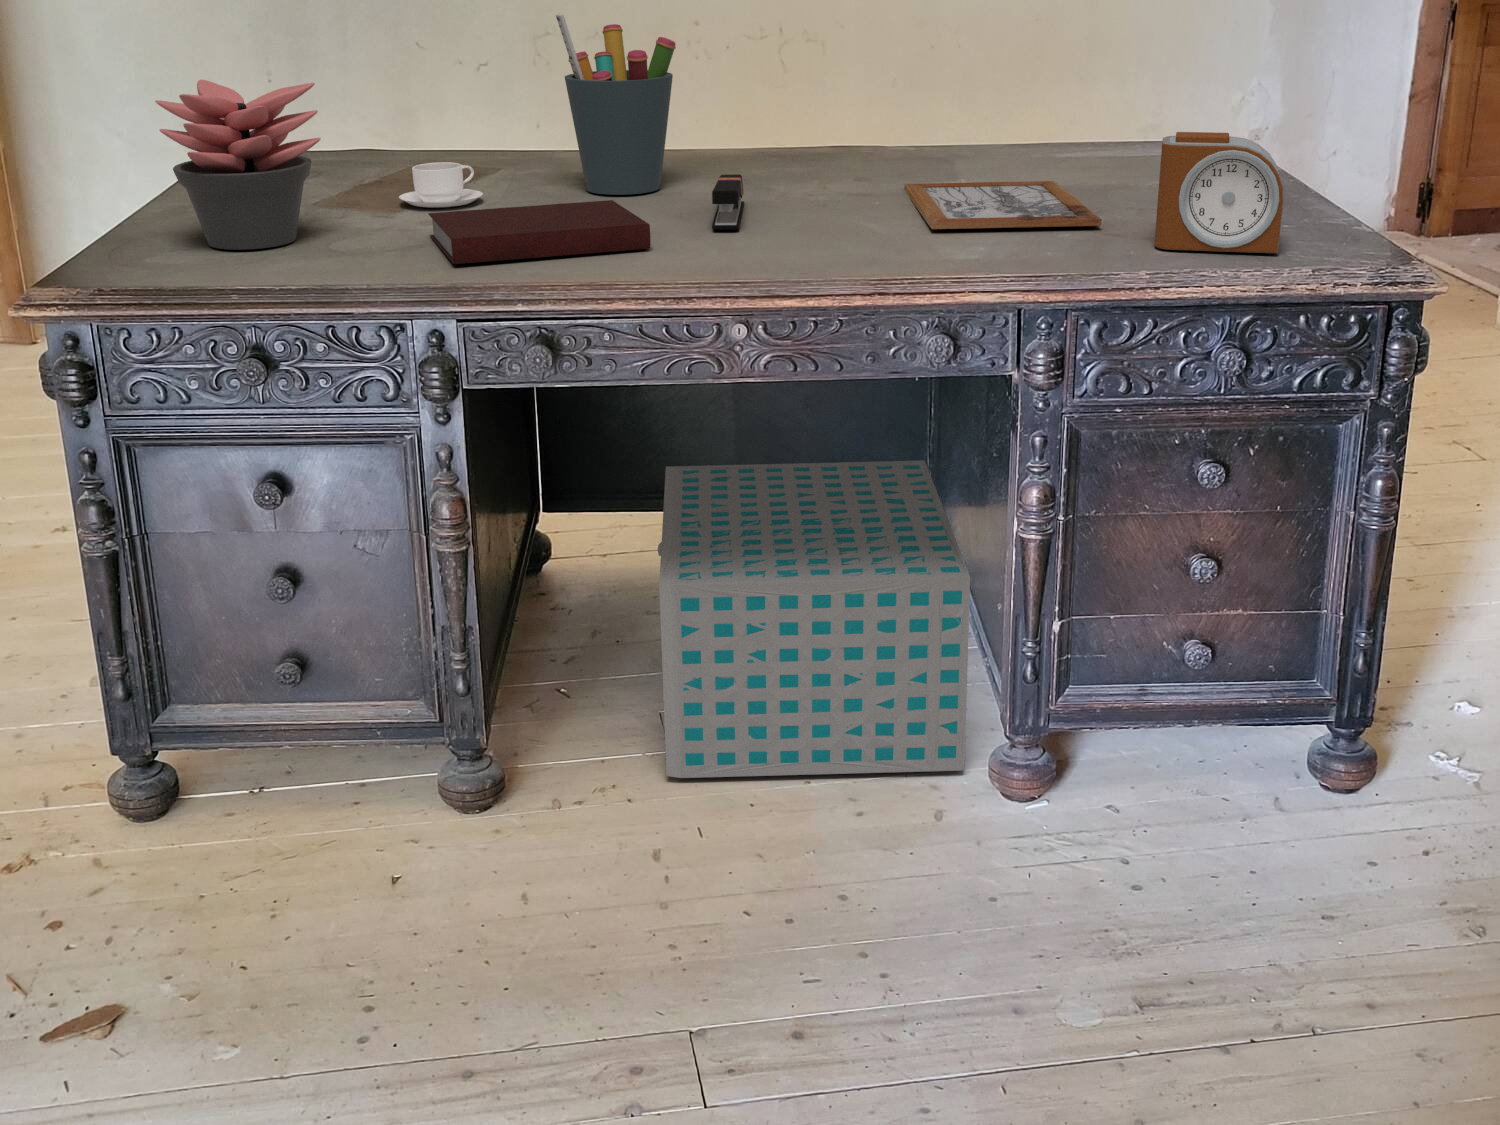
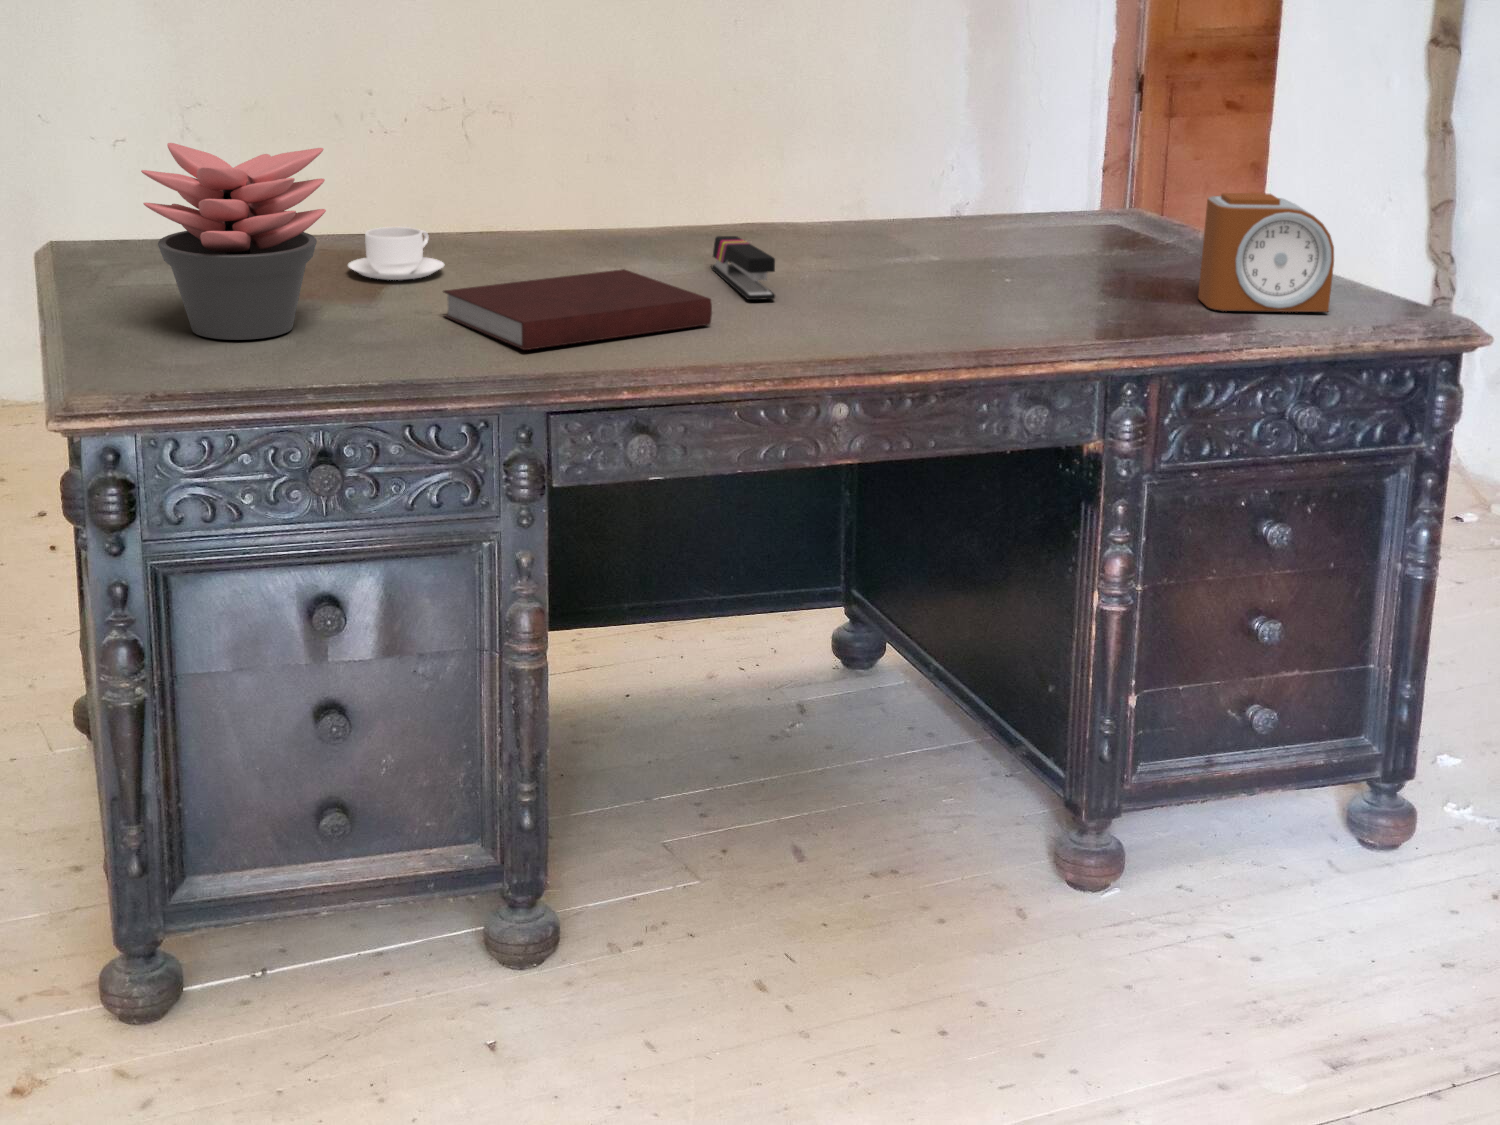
pen holder: present [556,14,676,195] -> none [519,60,642,259]
picture frame: present [904,181,1102,229] -> none [884,234,1136,294]
storage box: present [658,461,970,778] -> none [619,536,1038,904]

